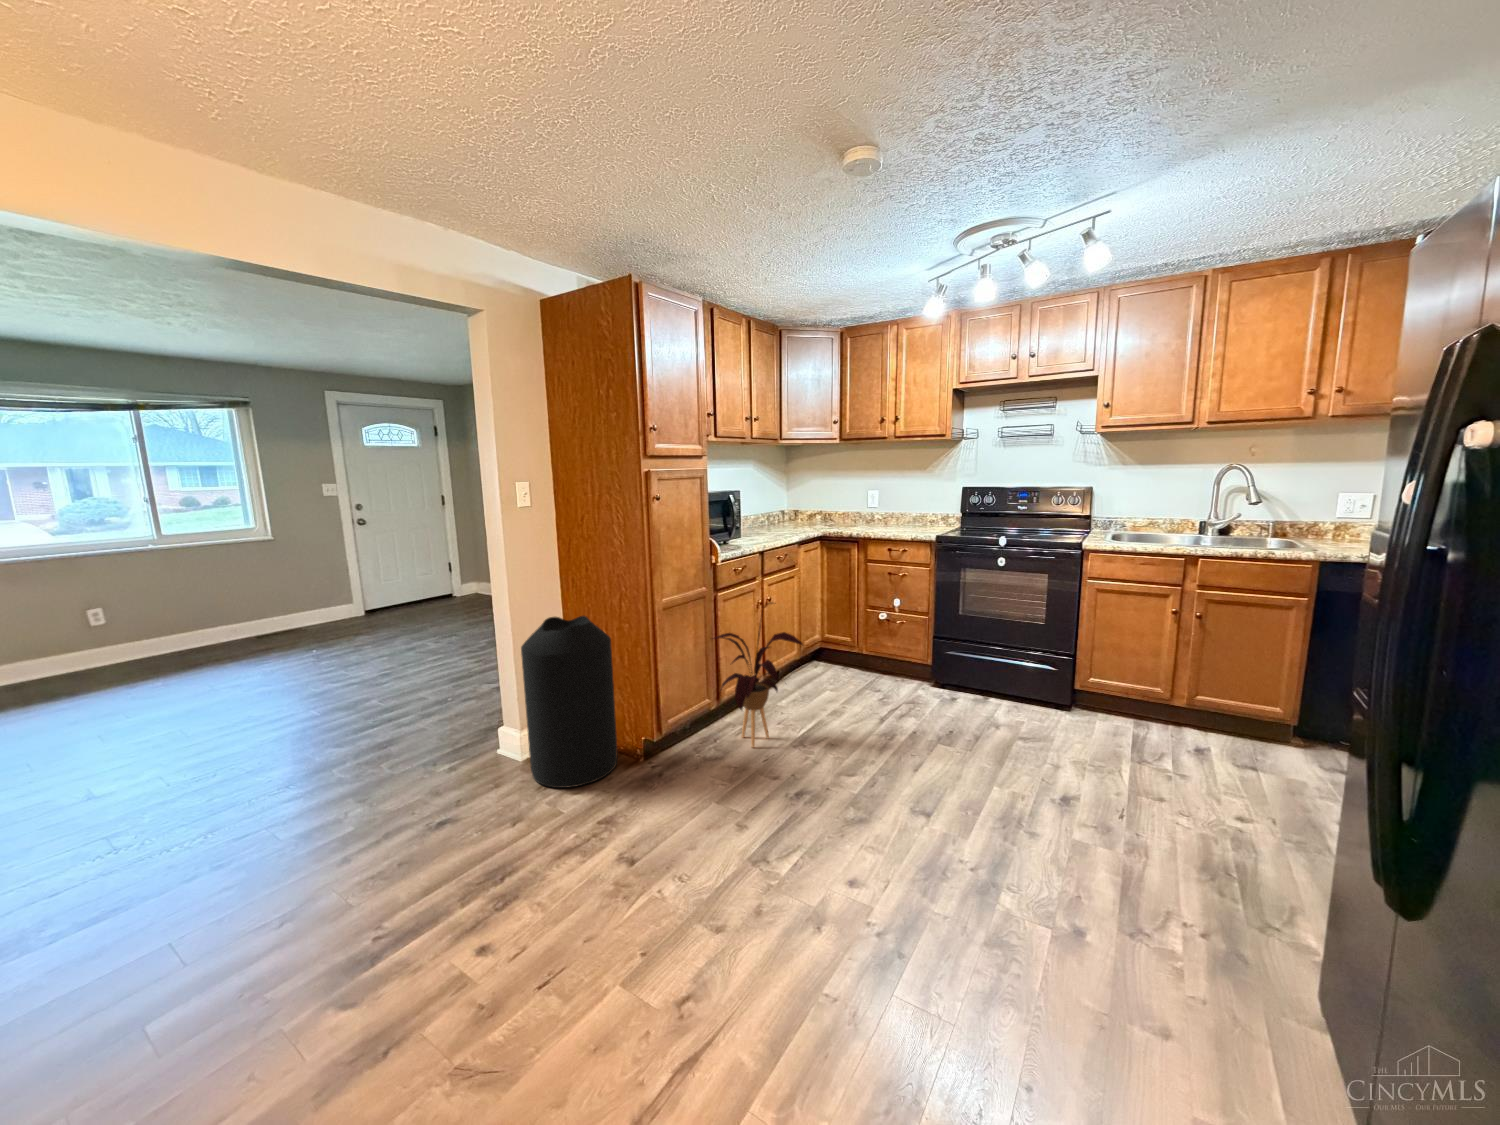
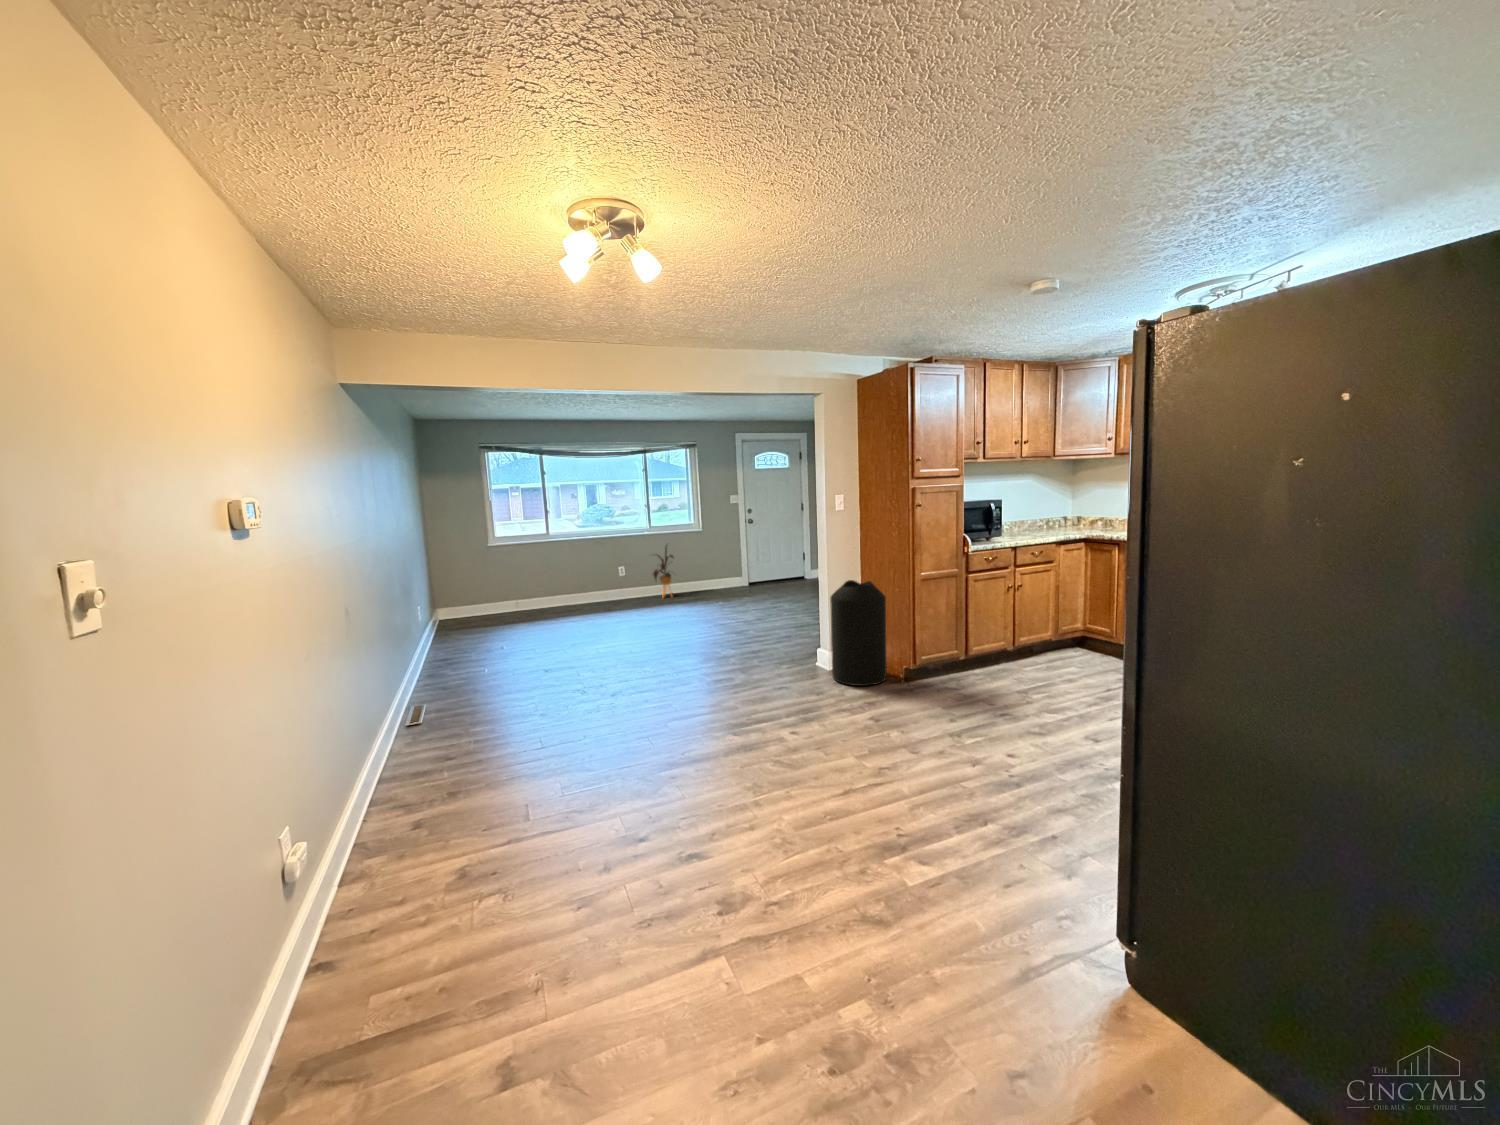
house plant: present [714,614,802,747] -> present [653,547,673,596]

